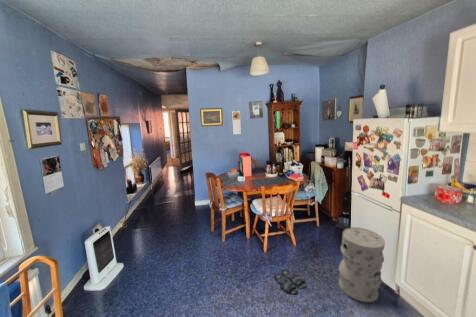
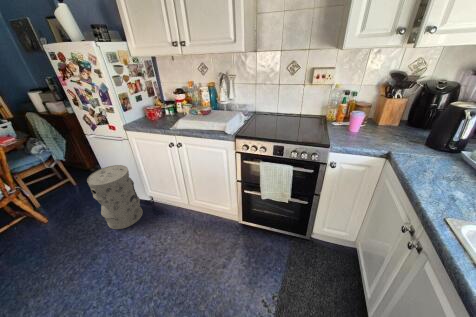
slippers: present [274,270,307,295] -> none [23,247,74,277]

